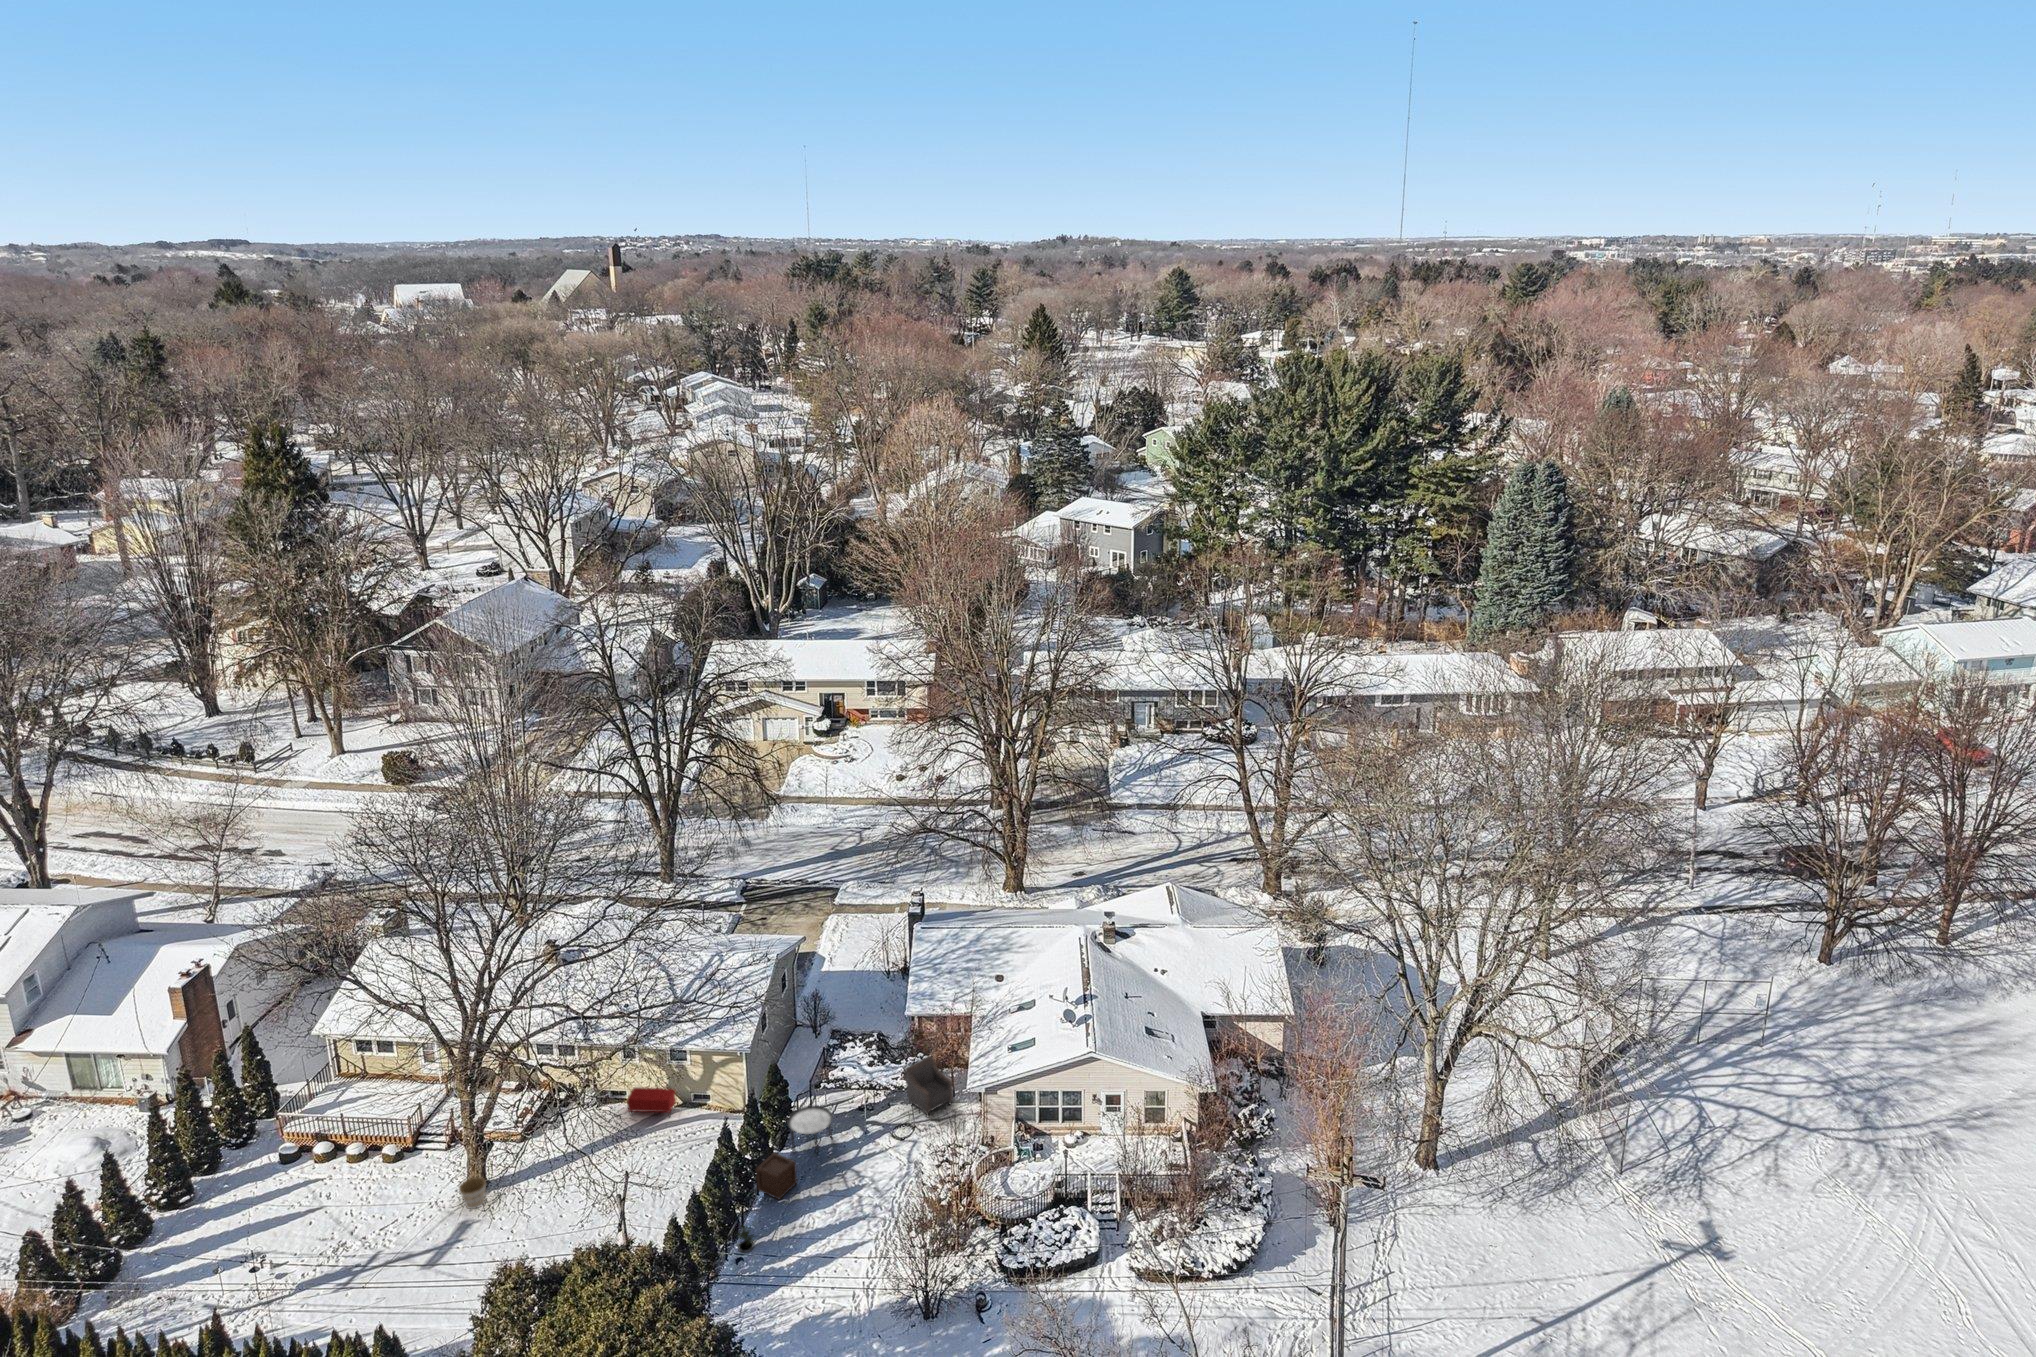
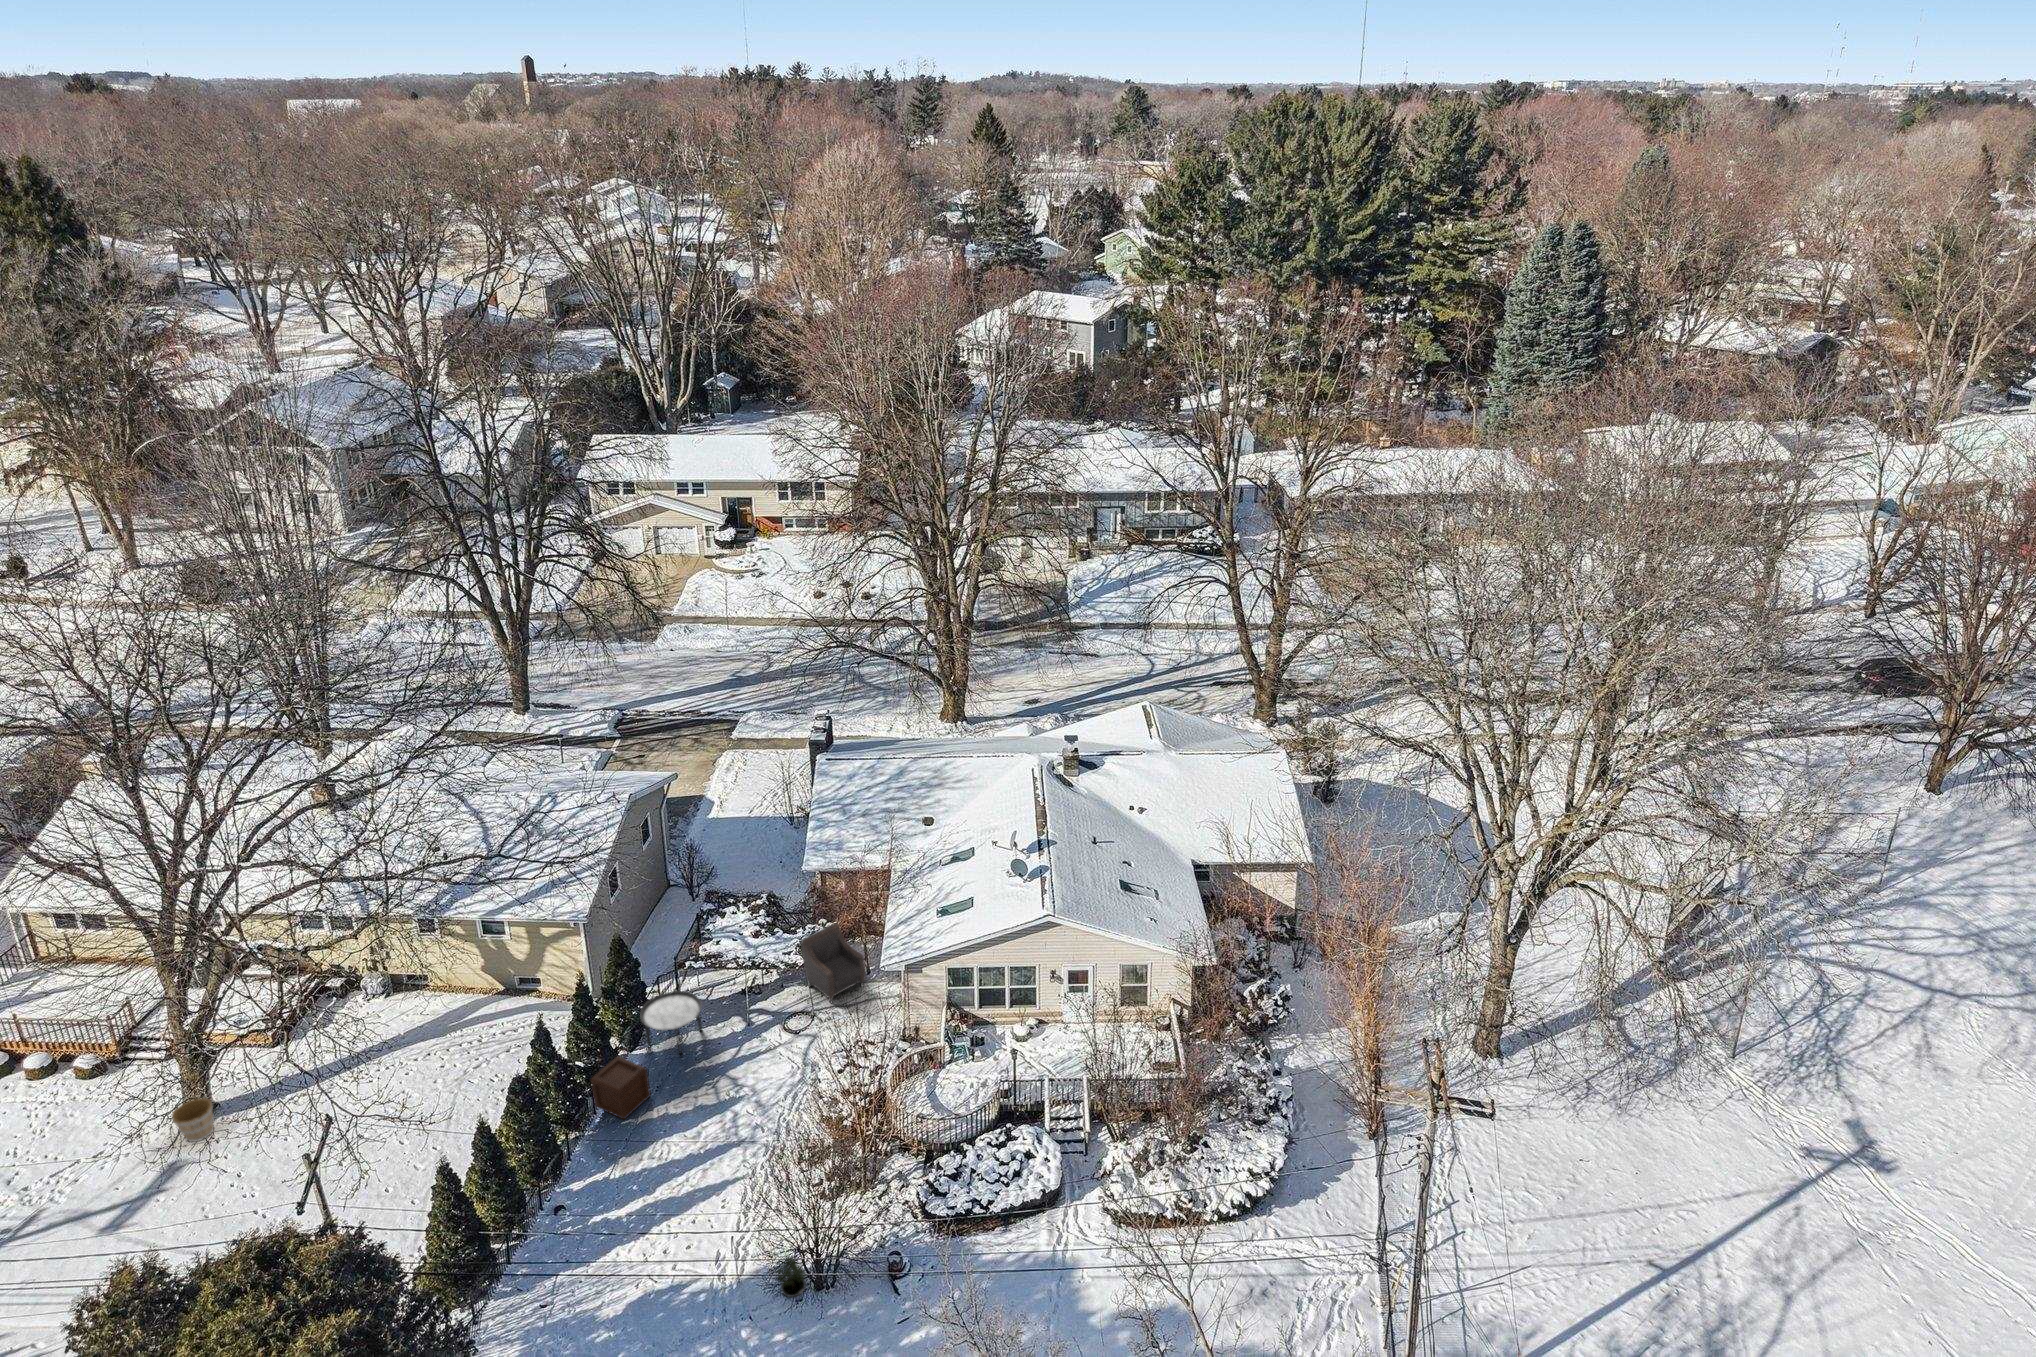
bench: present [627,1087,676,1116] -> none [426,971,496,1009]
potted tree: present [738,1225,754,1252] -> present [778,1255,806,1297]

